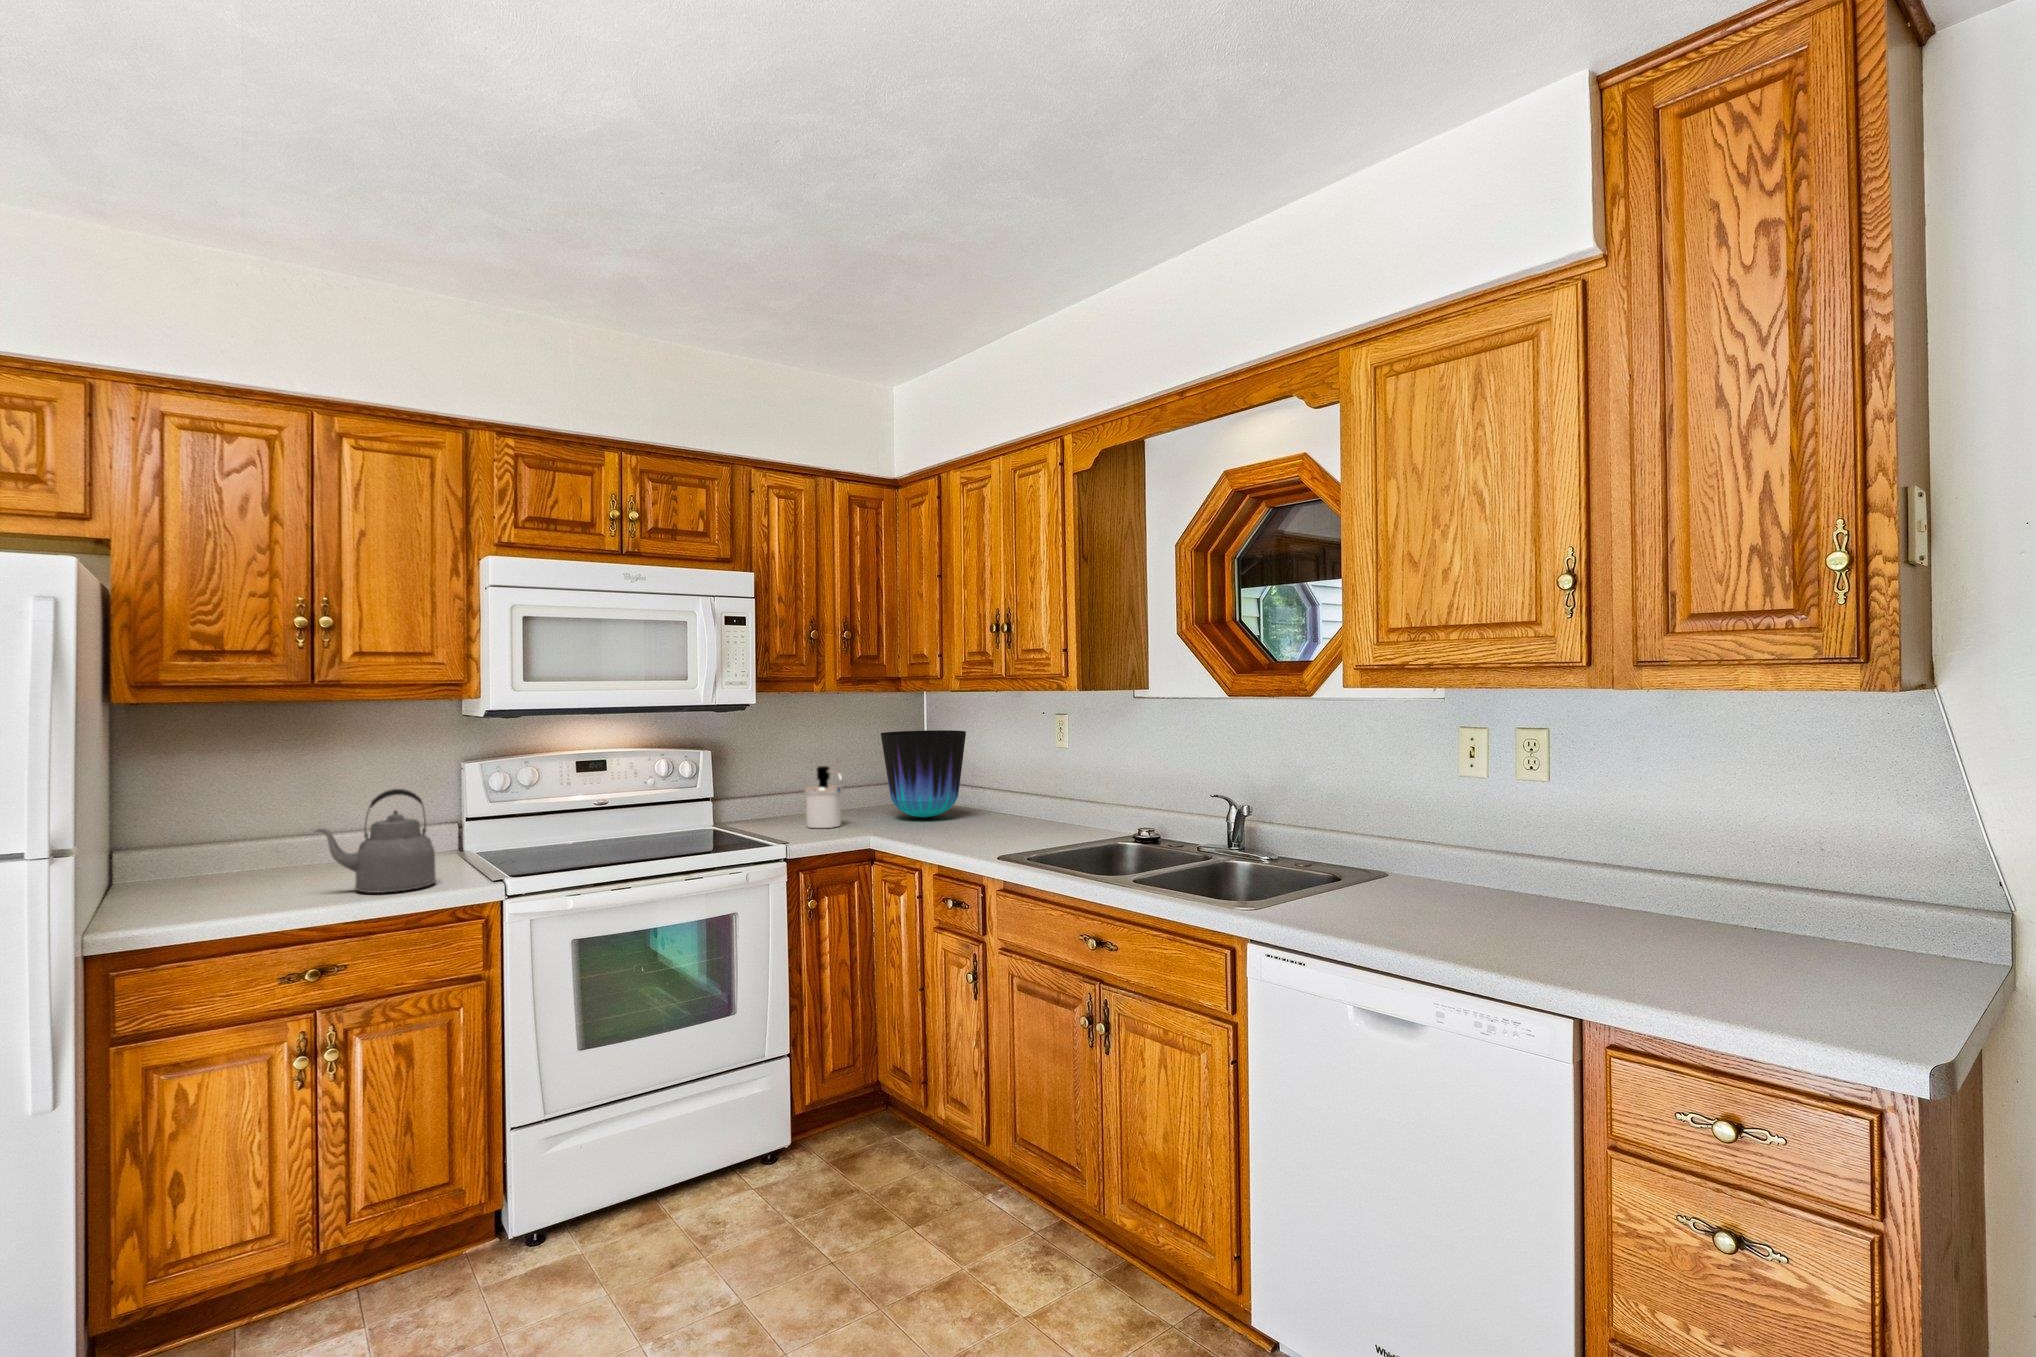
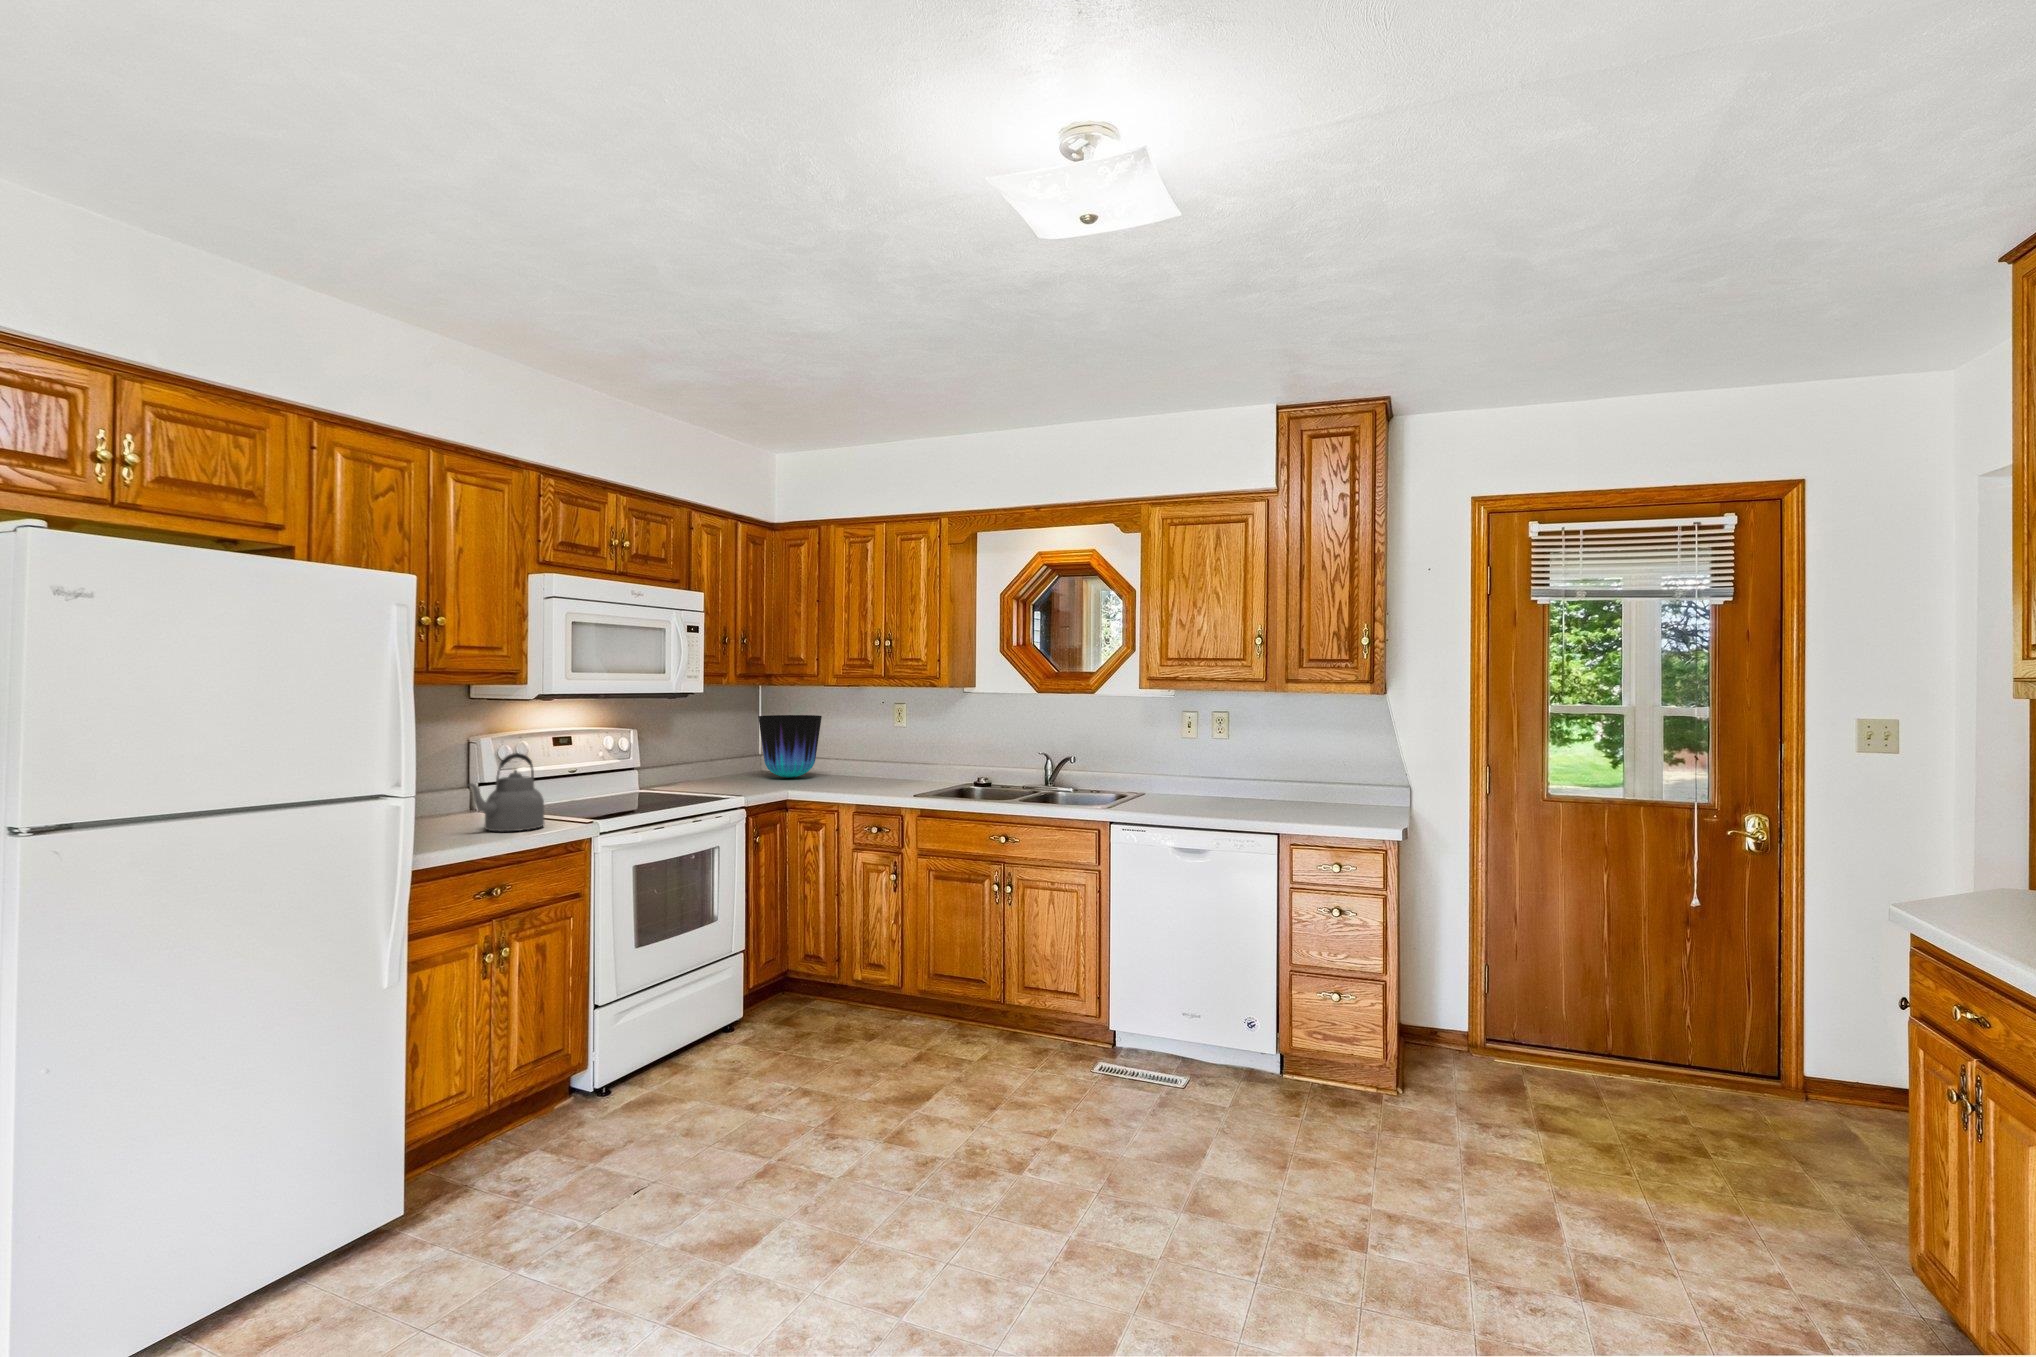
soap dispenser: present [805,766,843,828] -> none [715,740,753,786]

